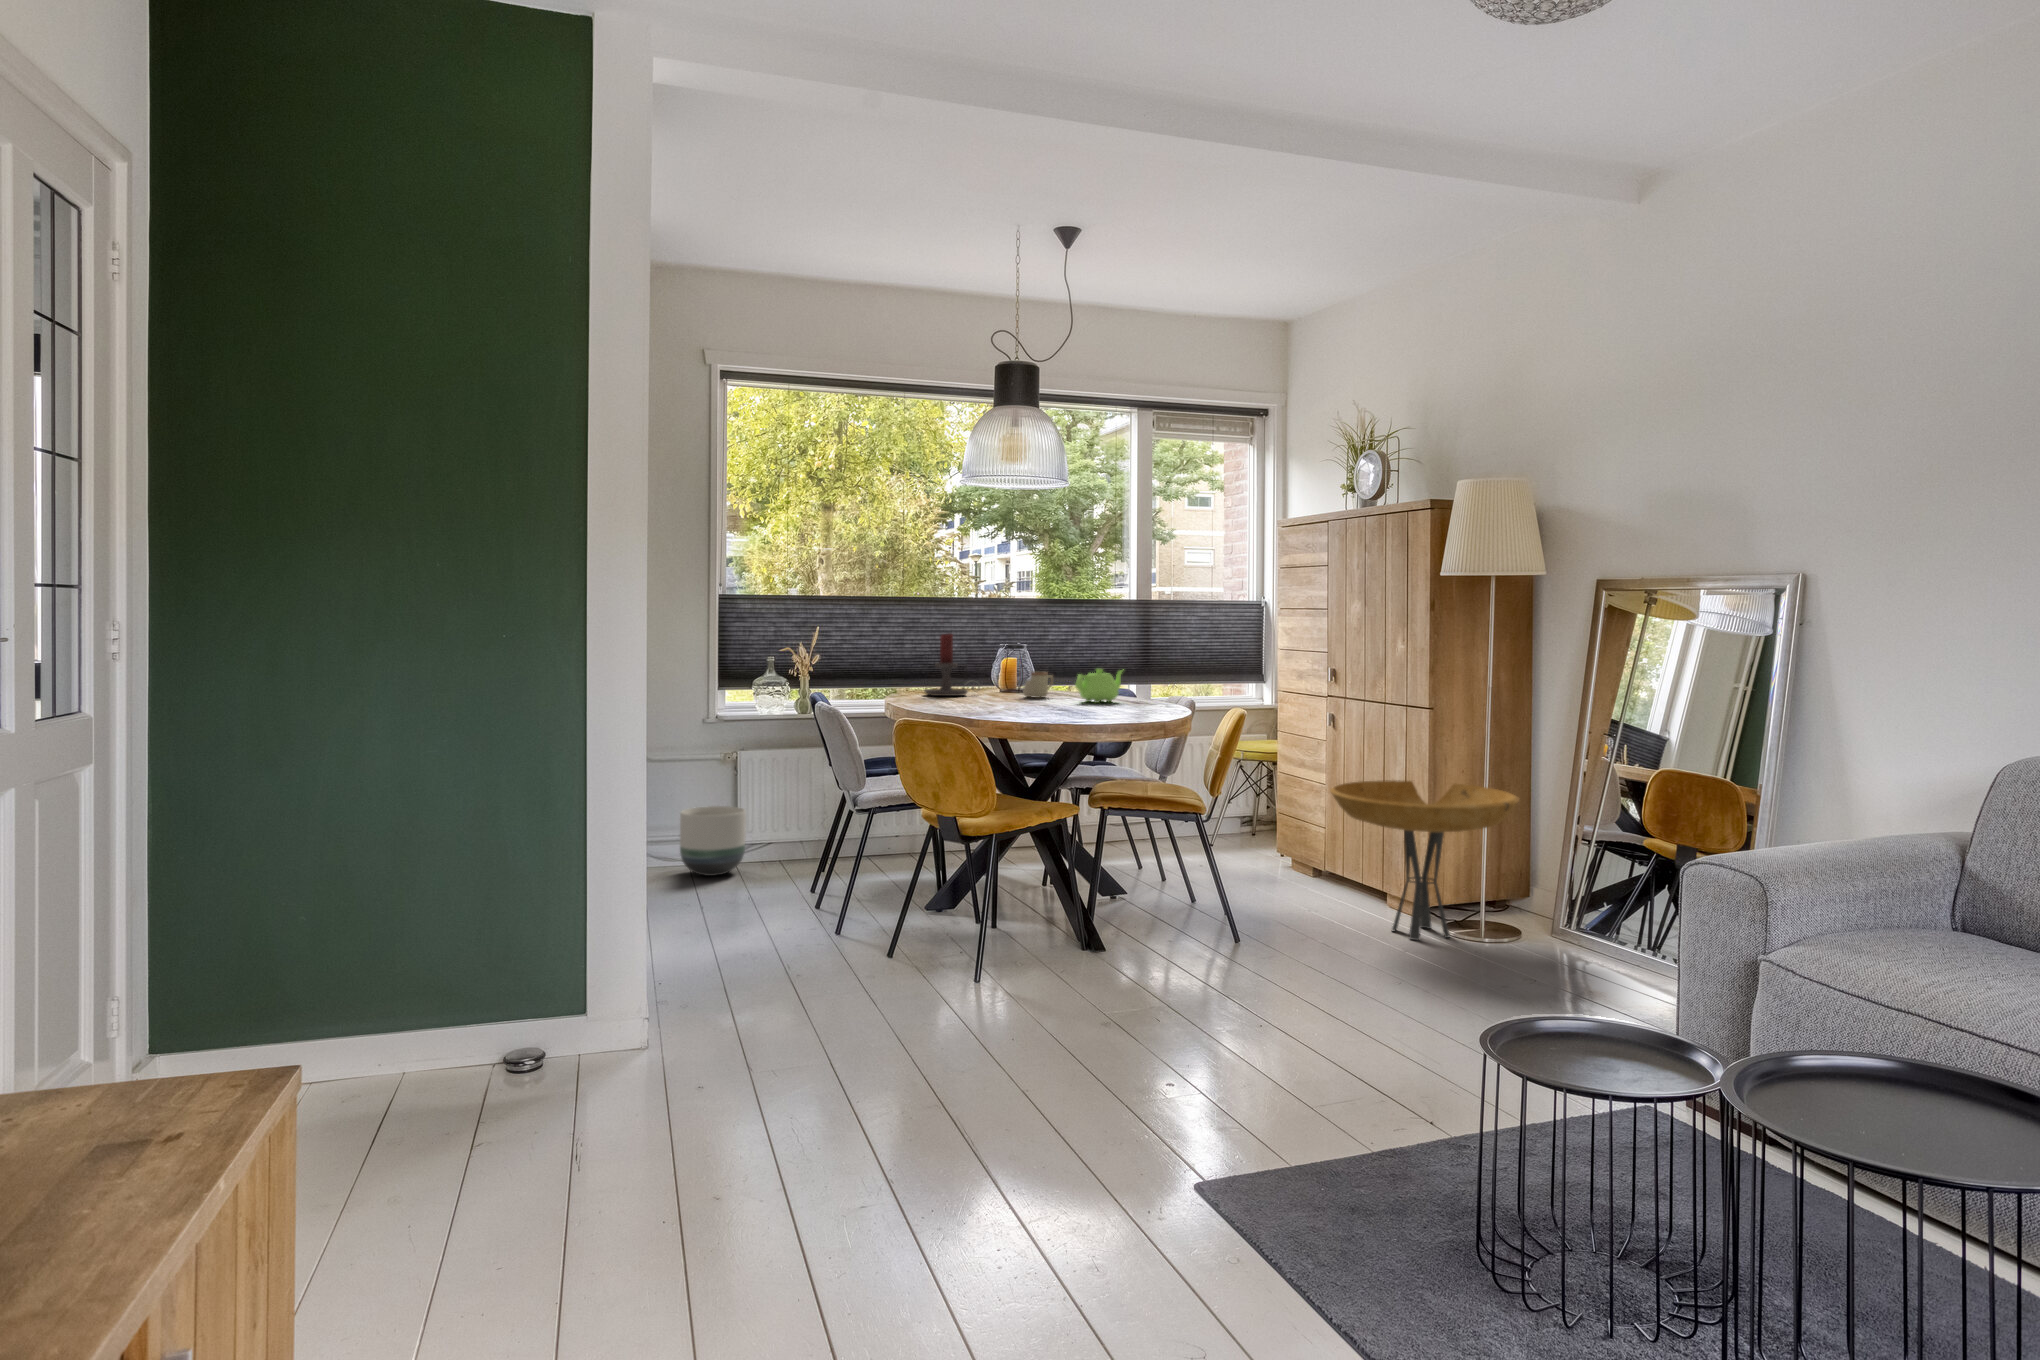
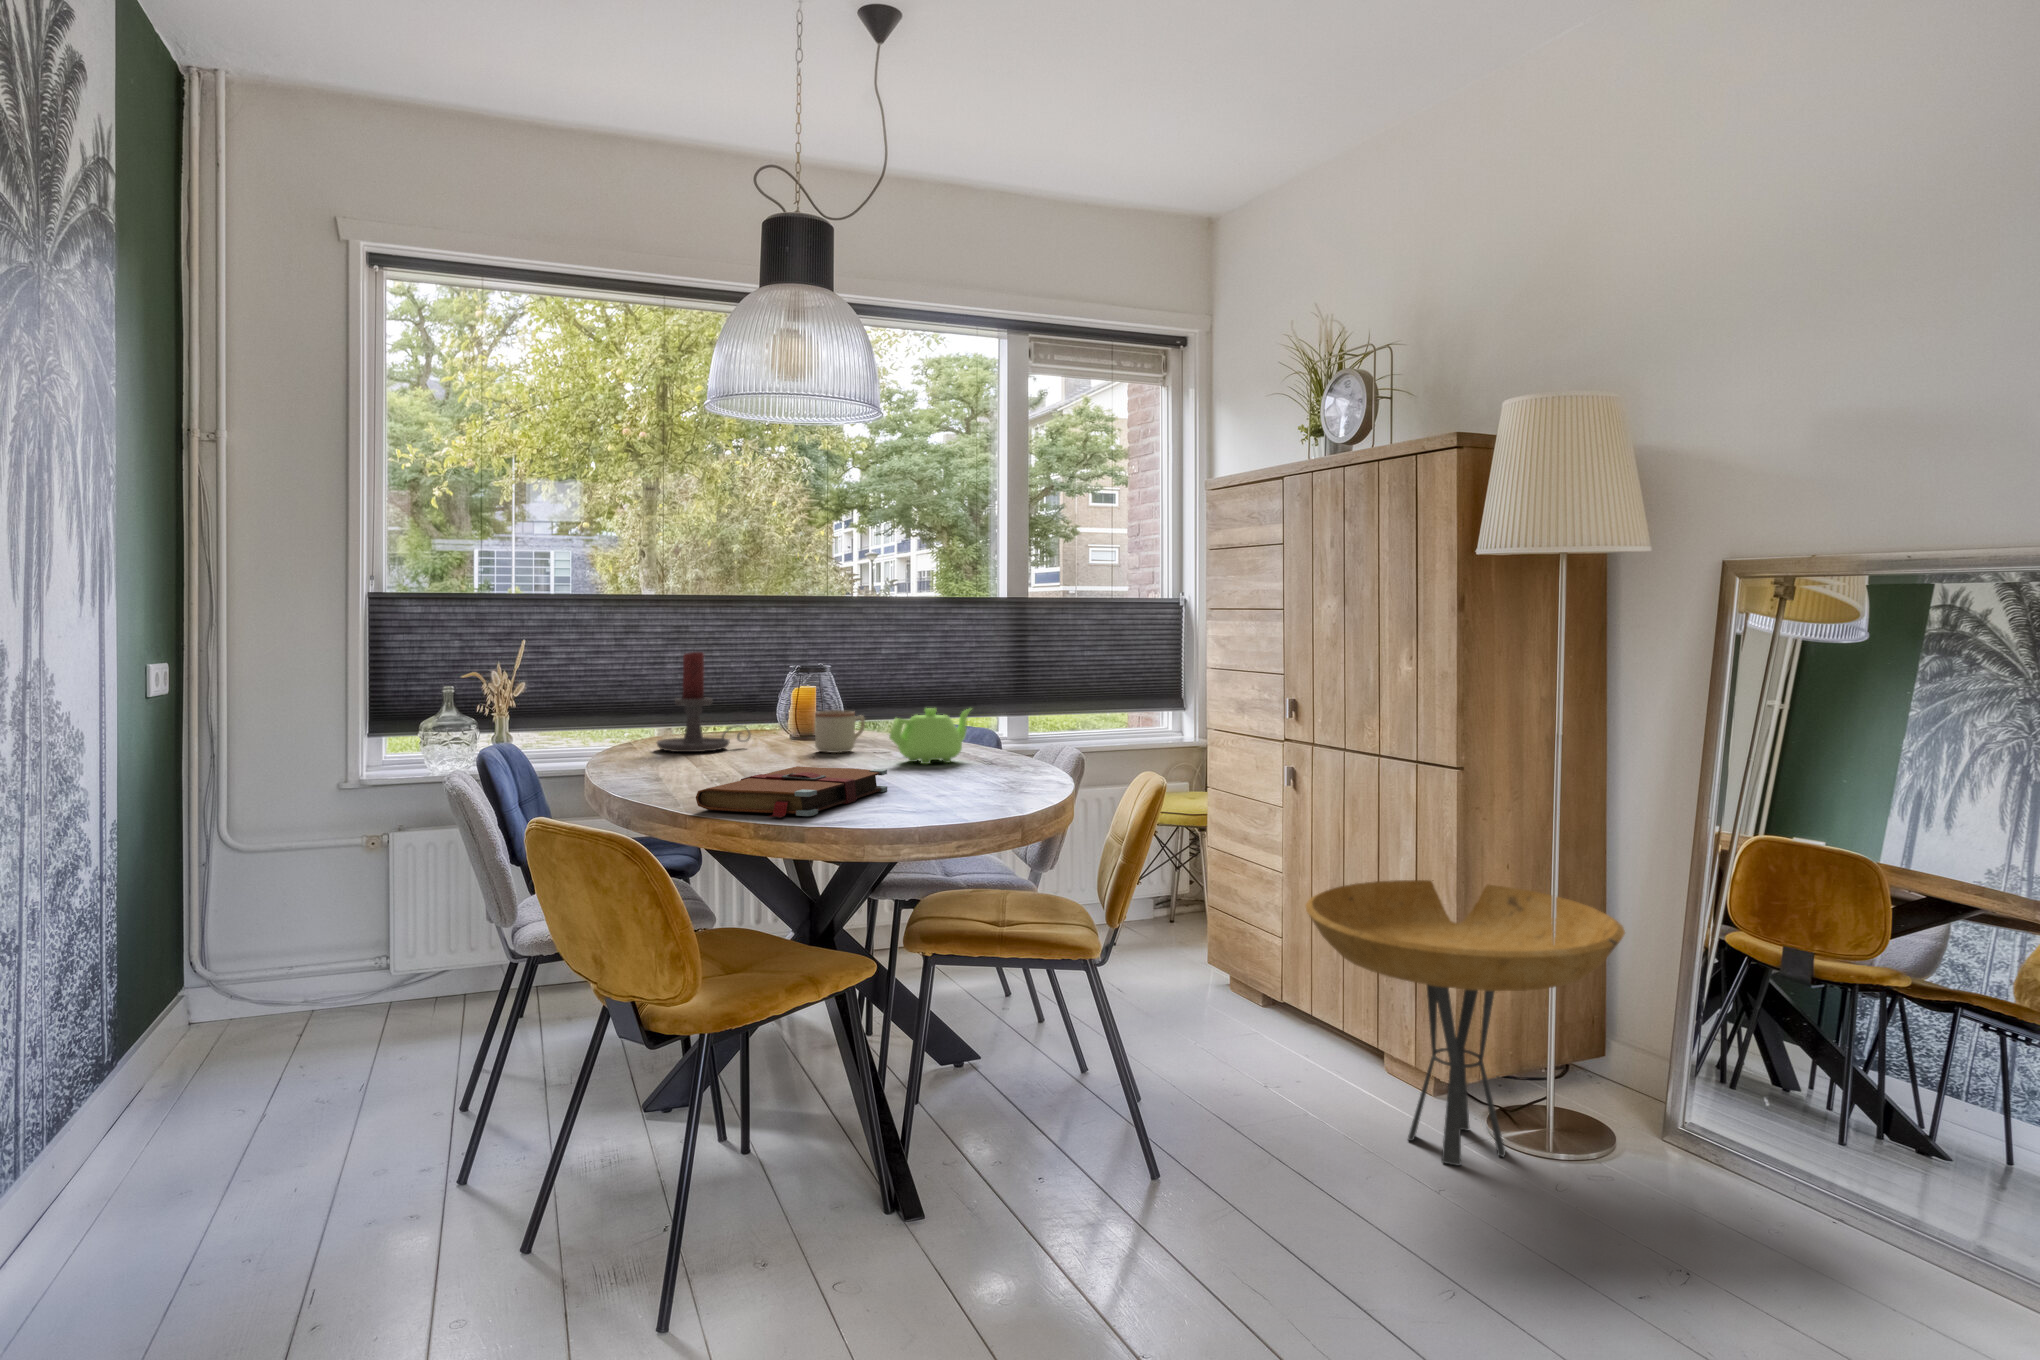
book: none [987,698,1083,719] -> present [696,766,887,818]
planter: present [680,806,746,876] -> none [278,919,394,1034]

